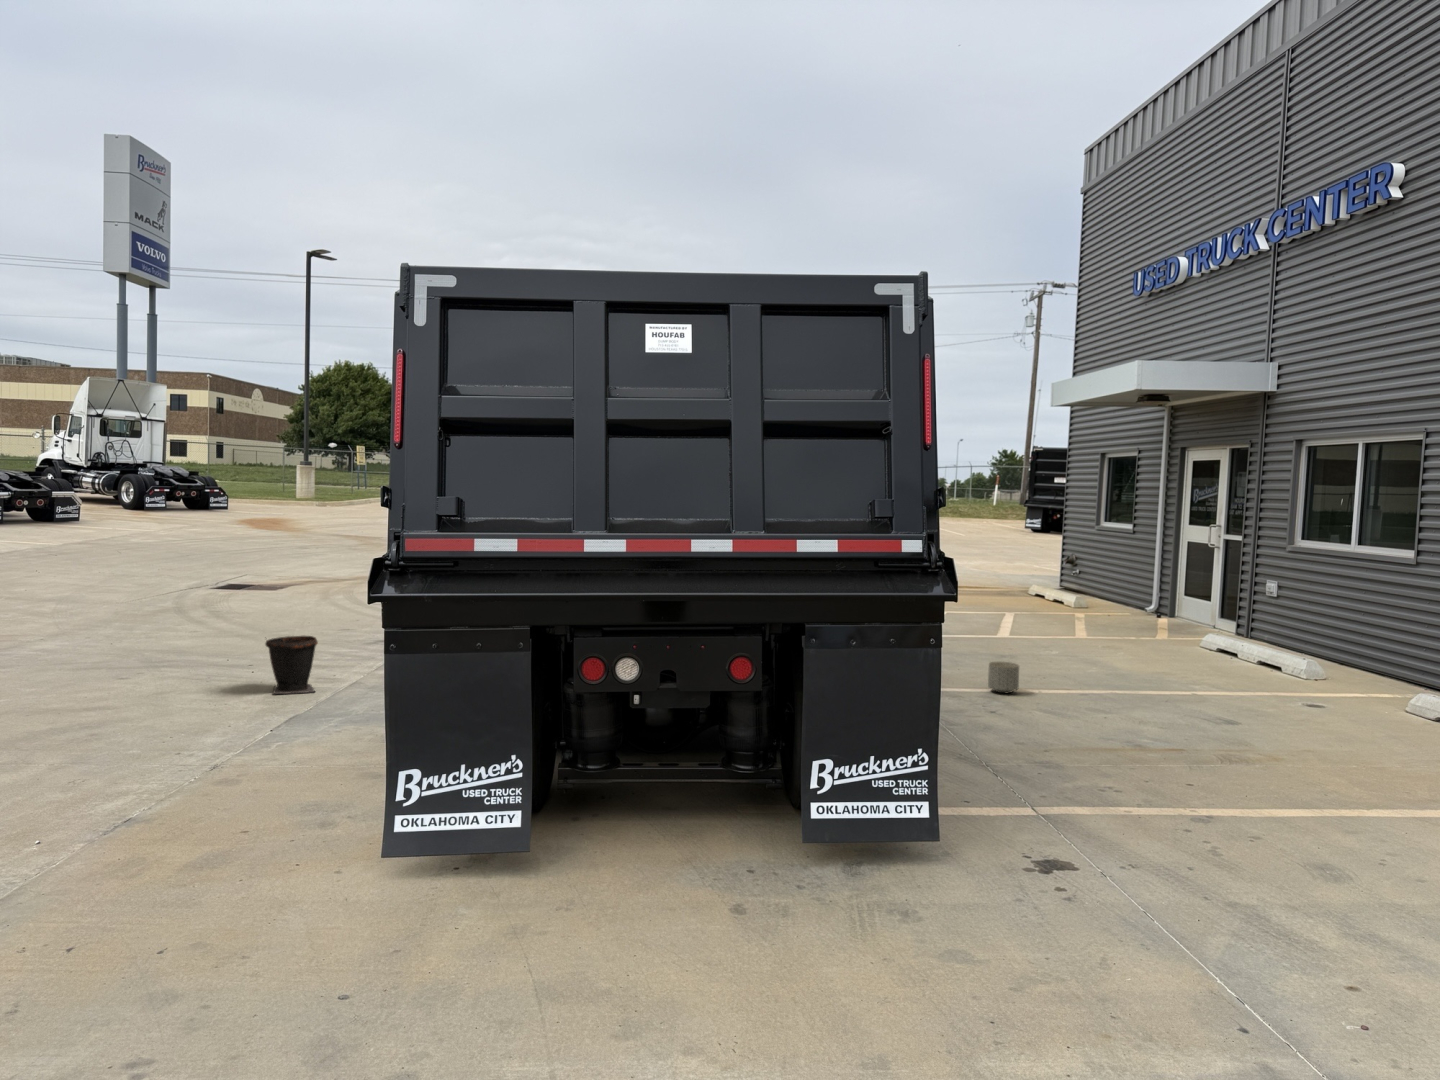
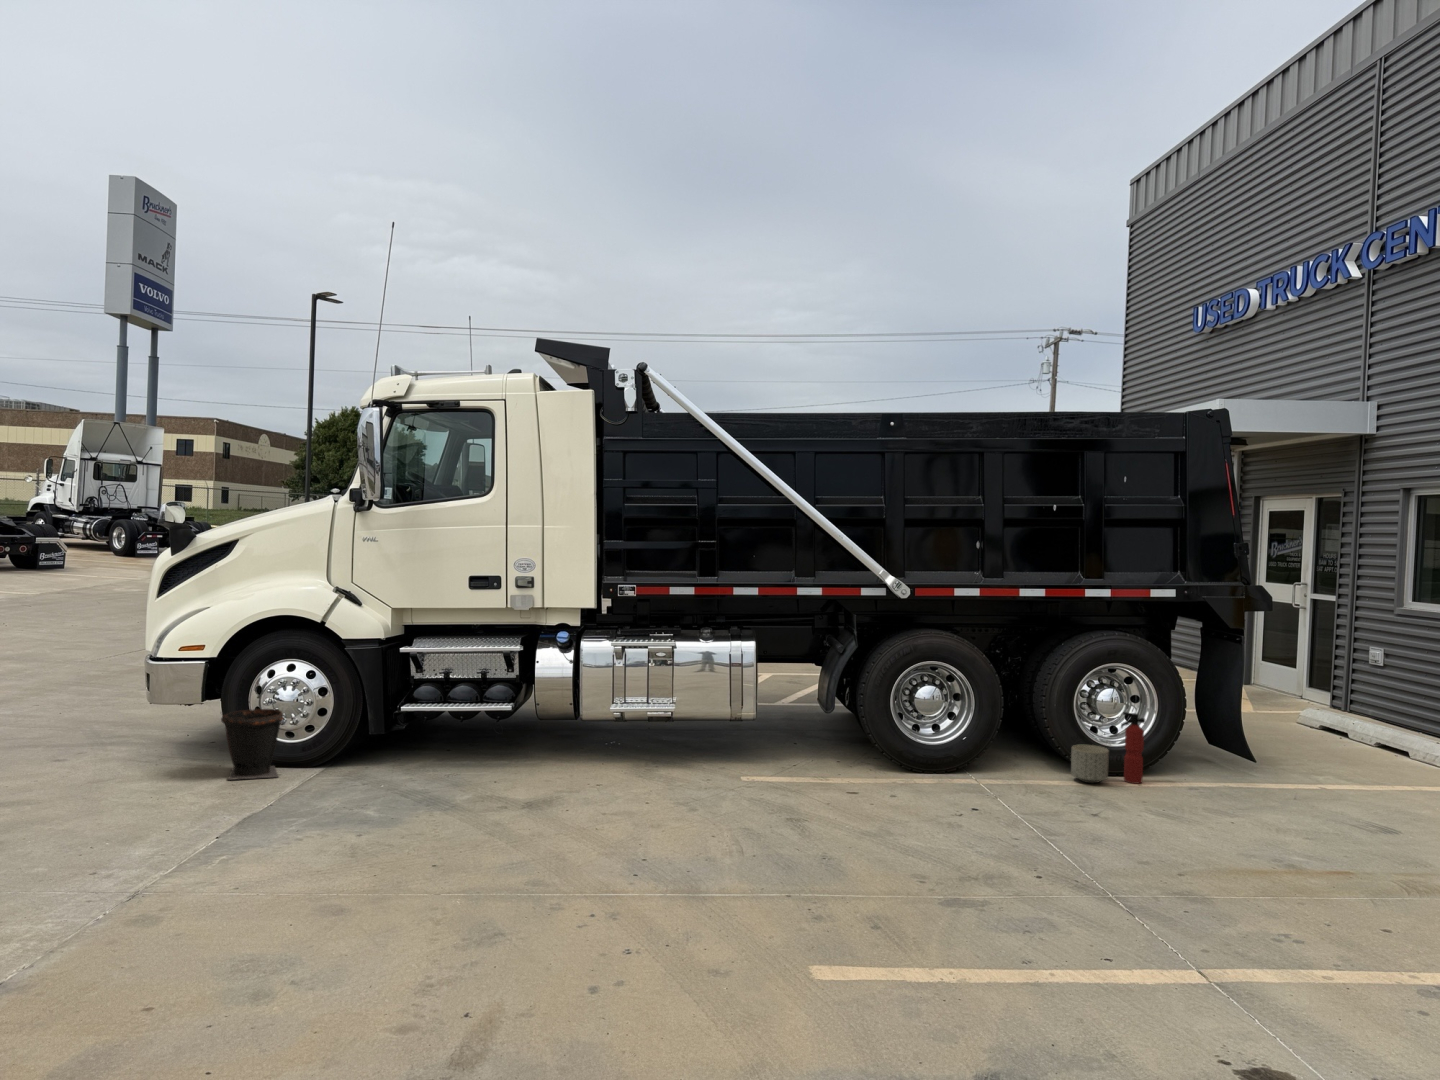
fire extinguisher: none [1031,633,1051,694] -> present [1121,712,1145,784]

